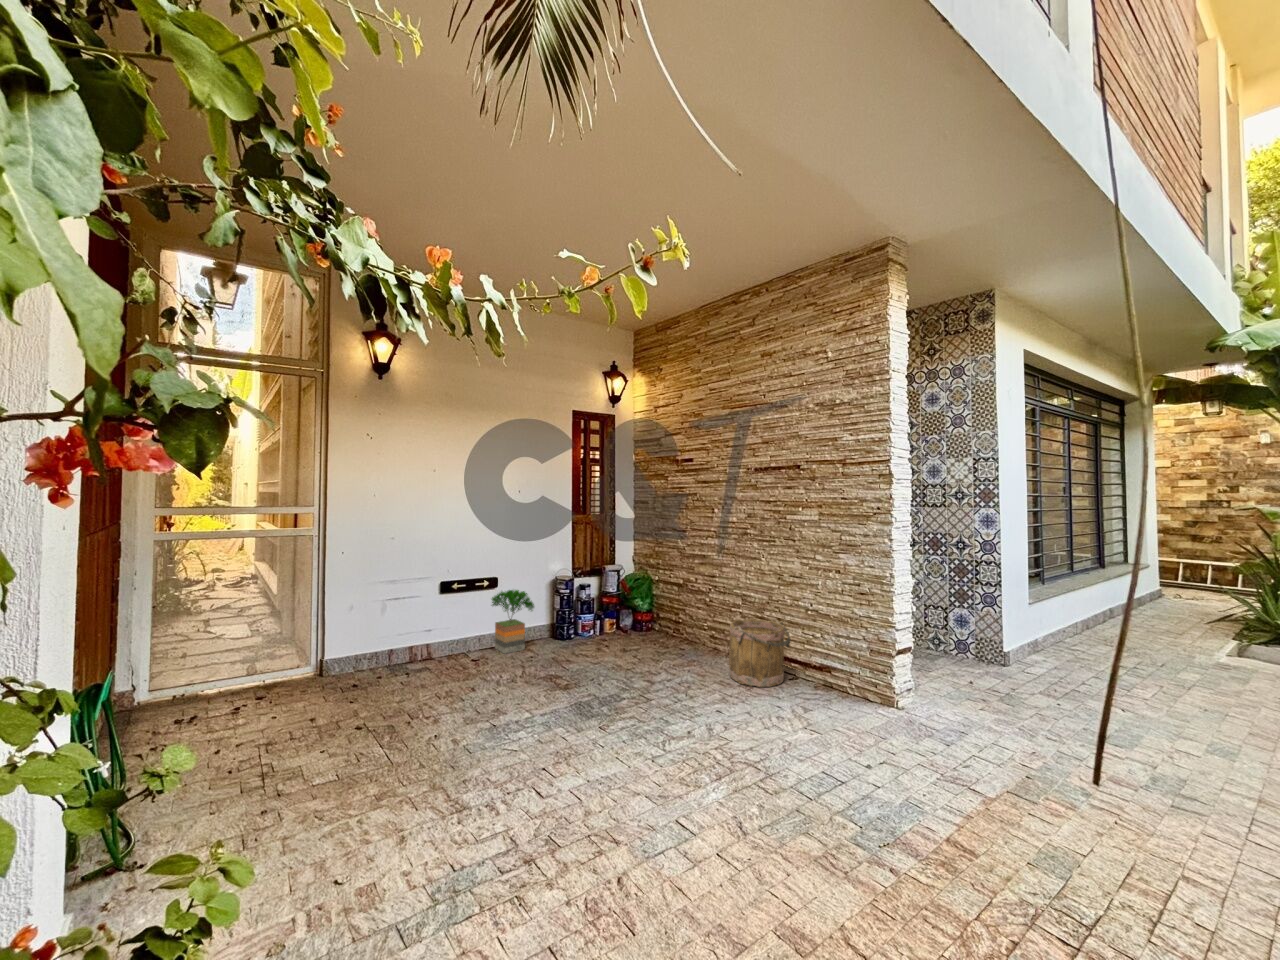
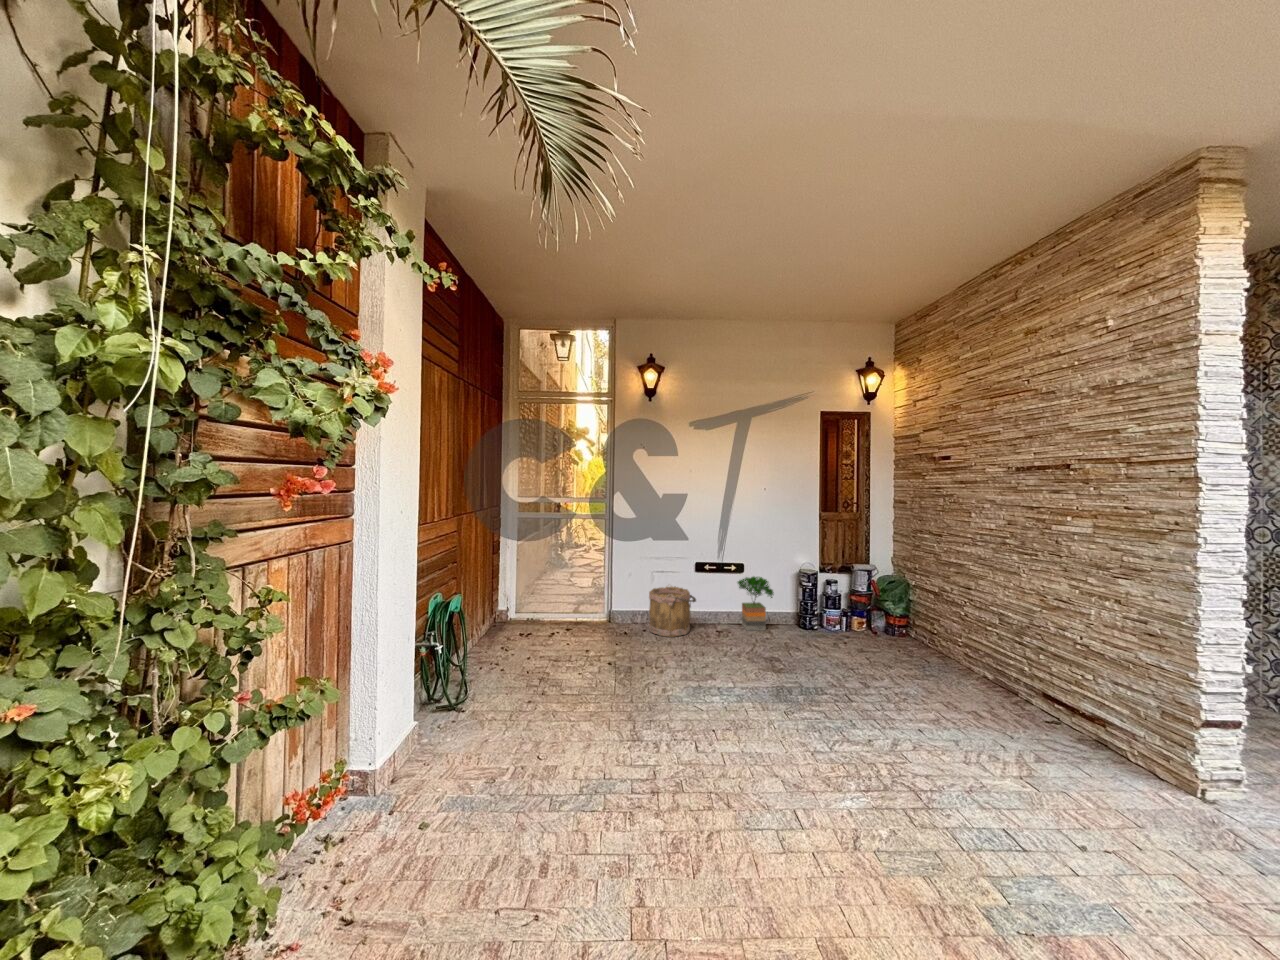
bucket: present [729,619,791,687] -> present [649,586,696,637]

